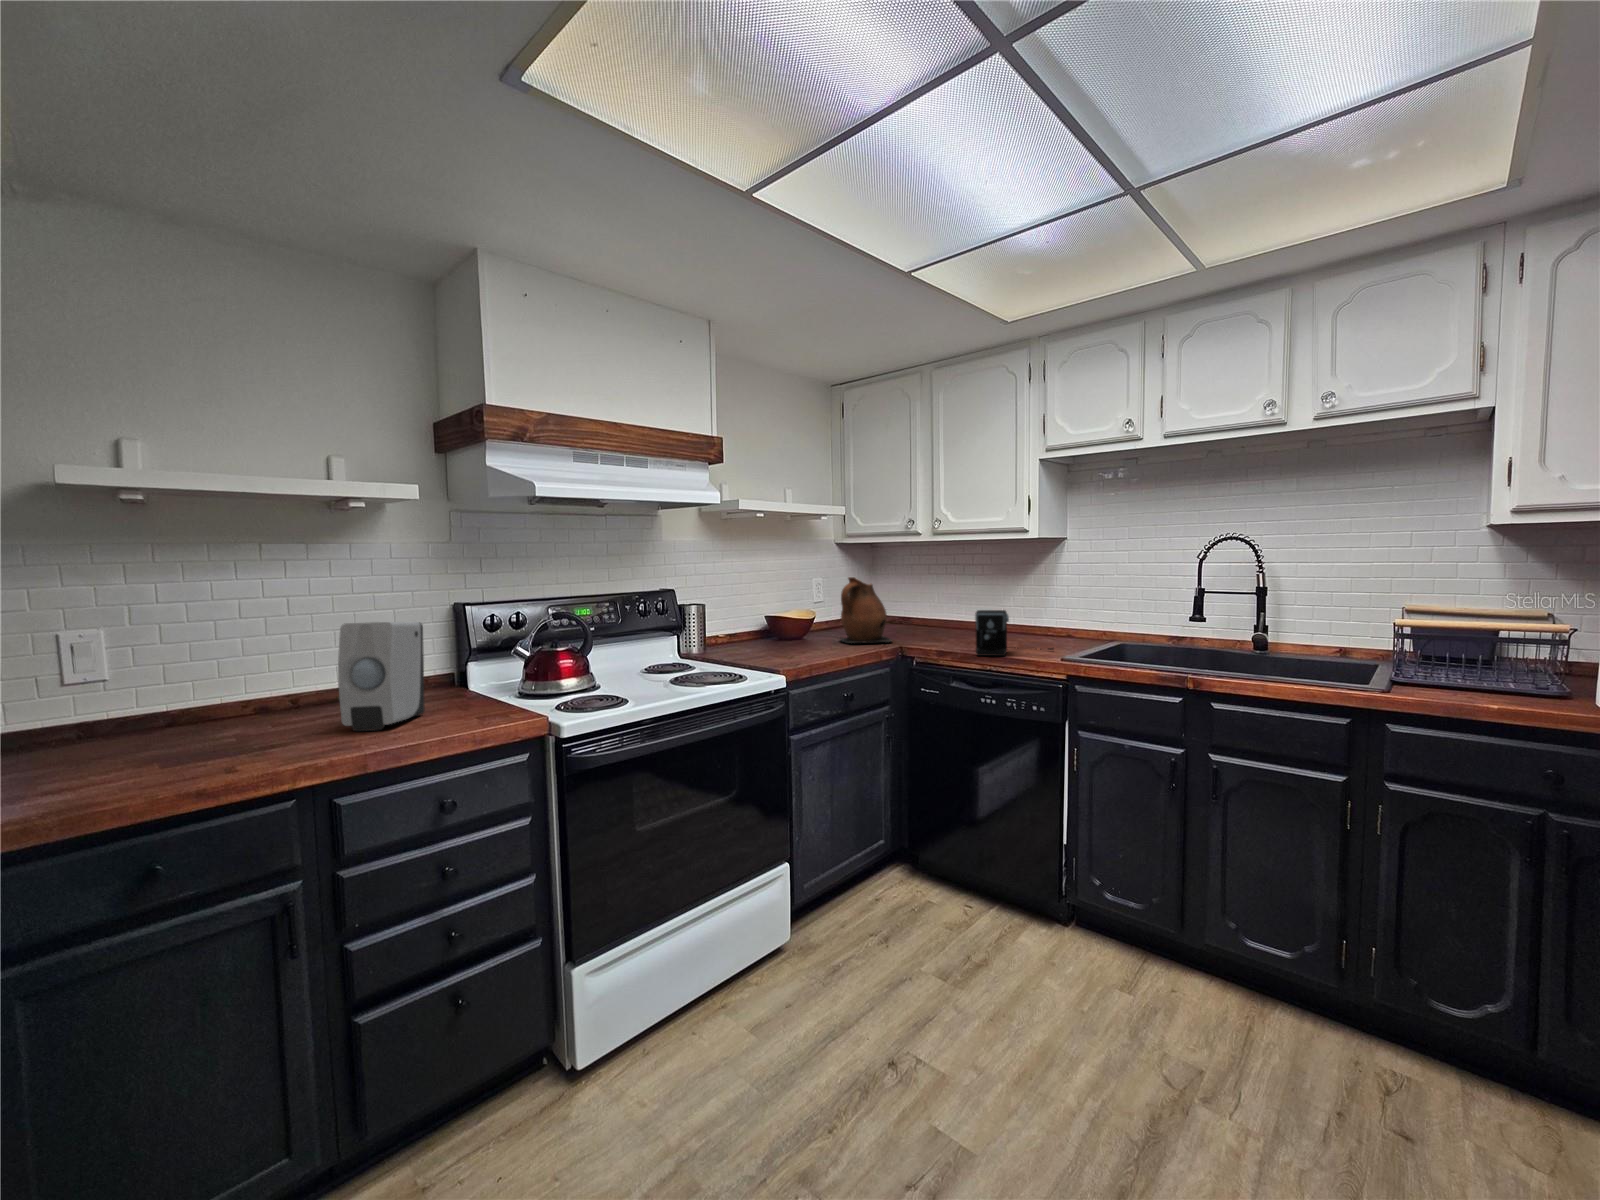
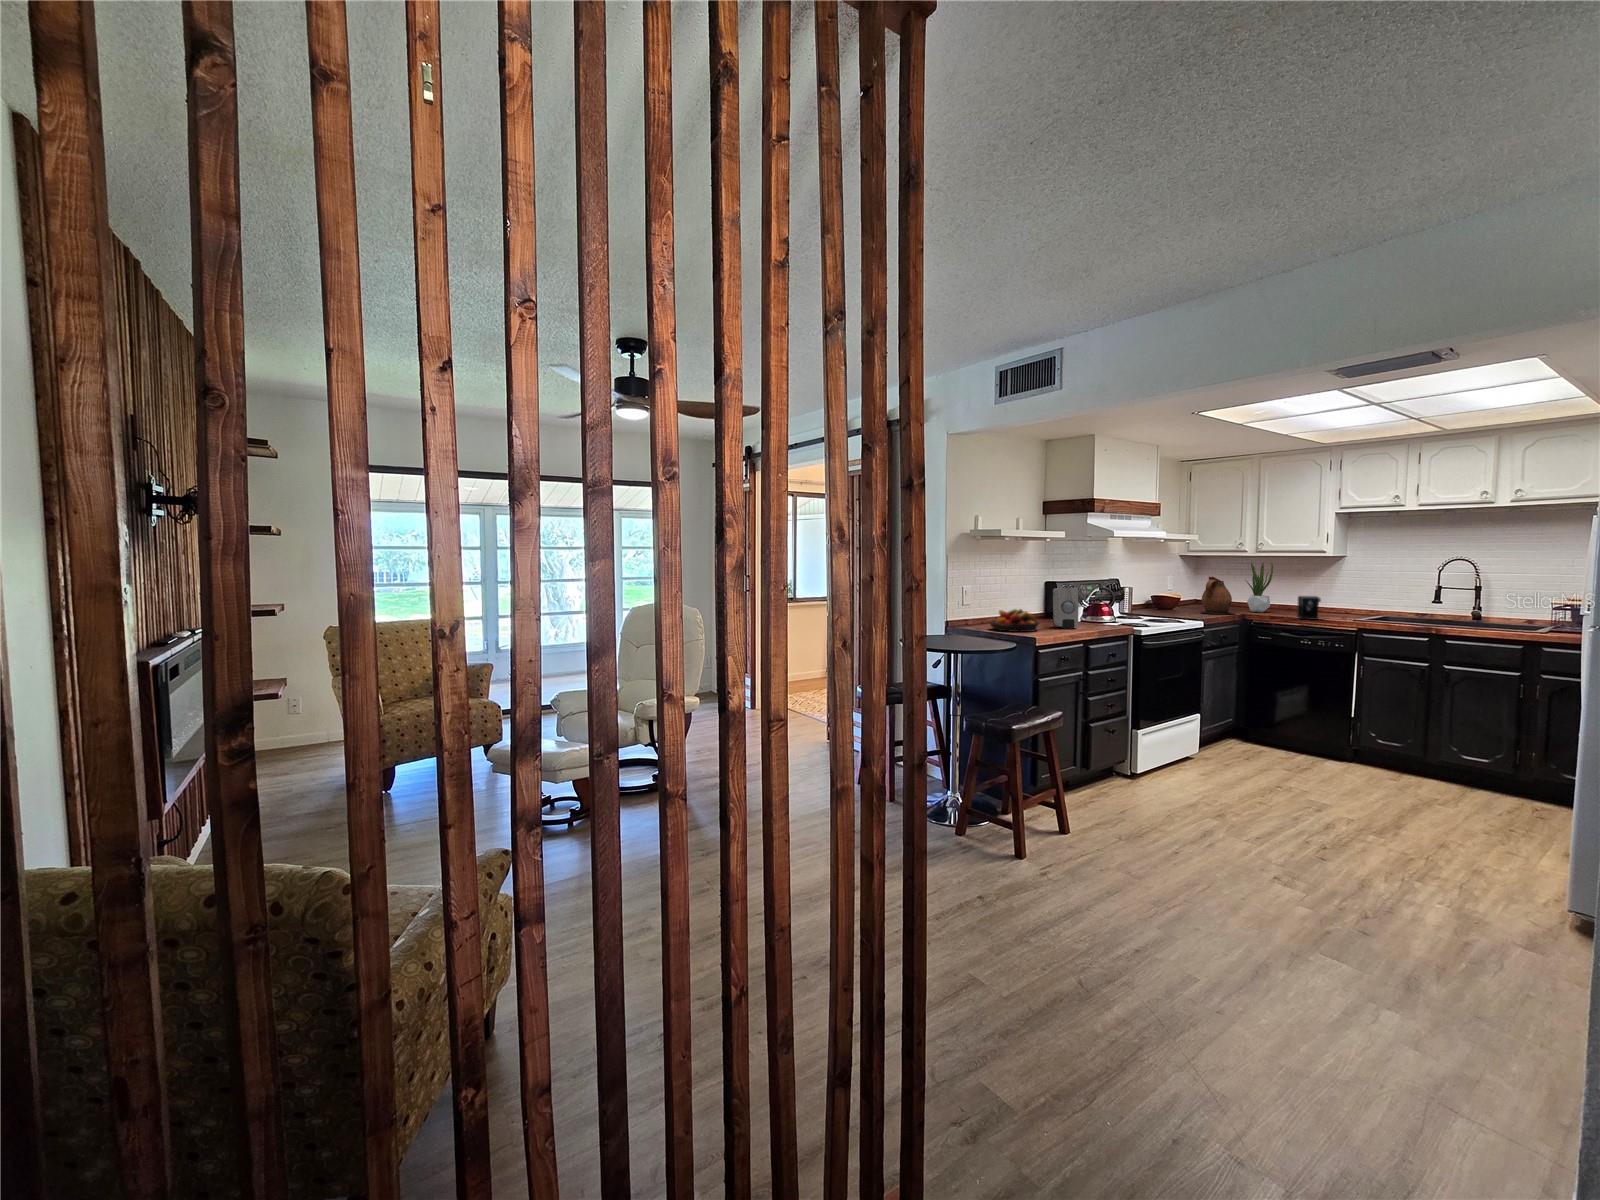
potted plant: none [915,546,957,635] -> present [1246,561,1273,612]
fruit bowl: none [88,686,268,766] -> present [990,609,1040,632]

